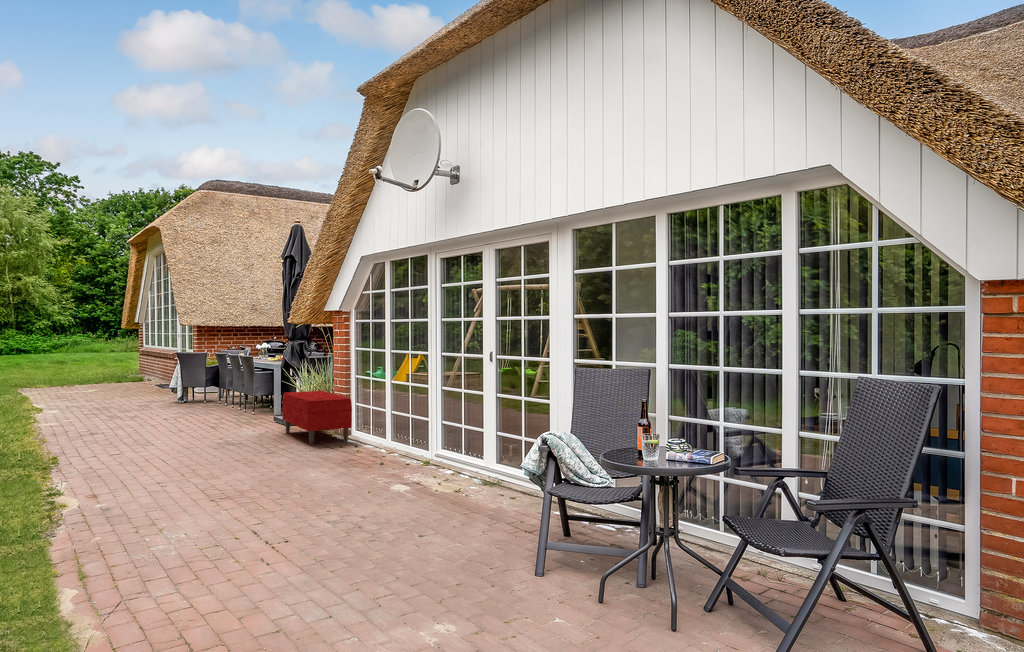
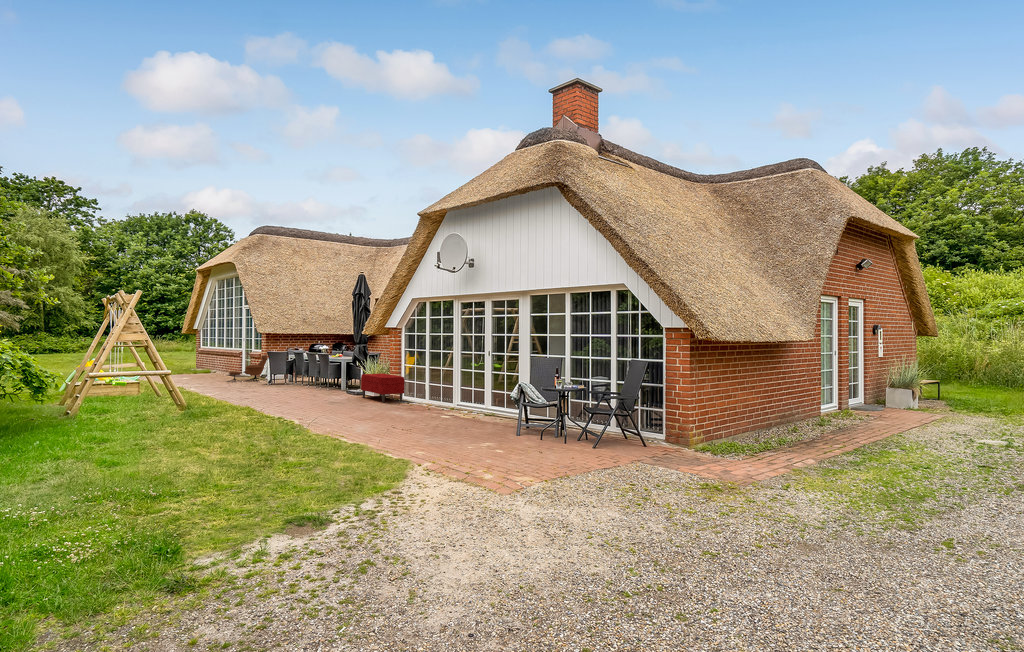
lounge chair: none [109,358,174,401] -> present [229,355,267,382]

